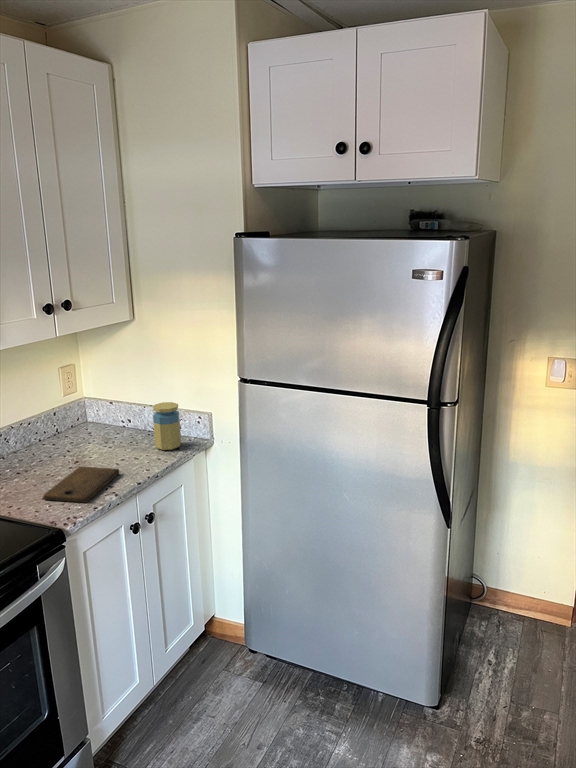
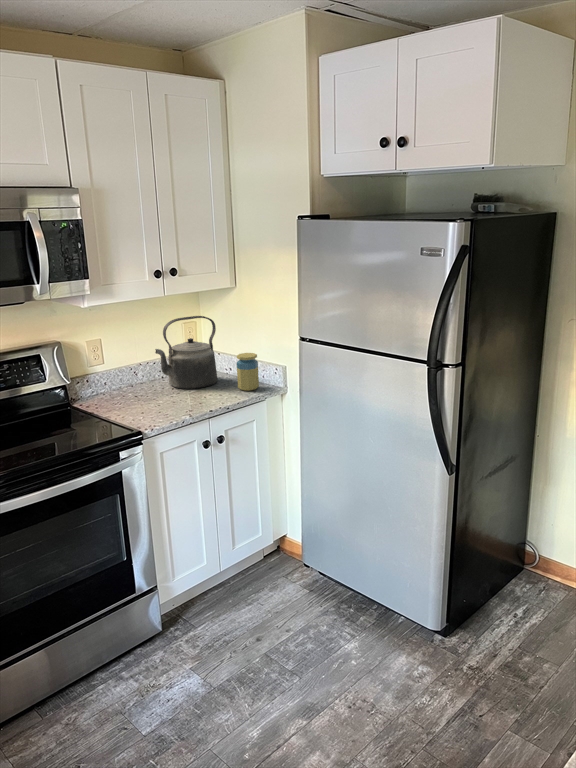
kettle: none [40,360,122,456] -> present [155,316,218,389]
cutting board: present [43,467,119,503] -> none [141,395,201,417]

